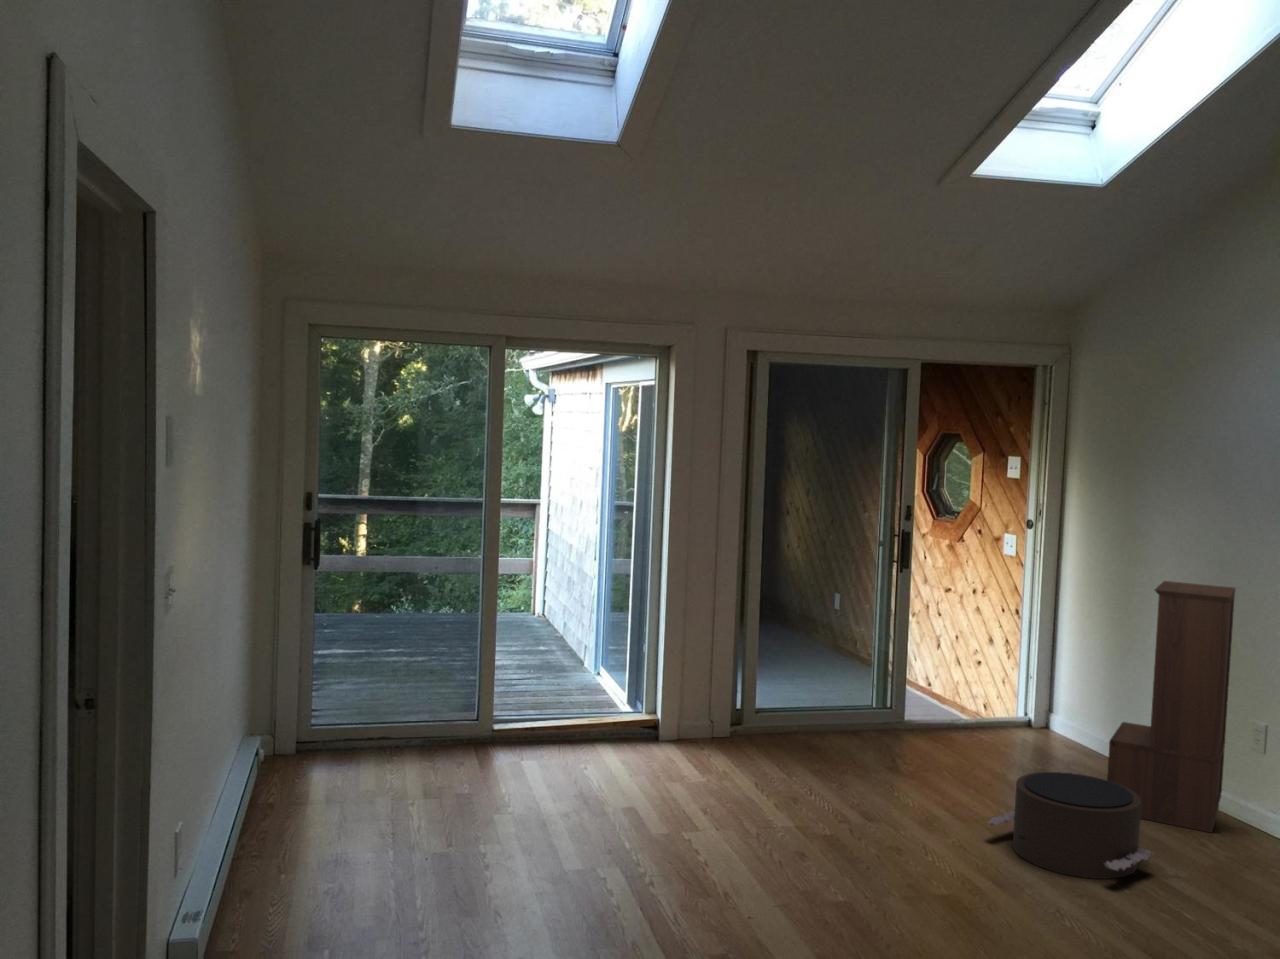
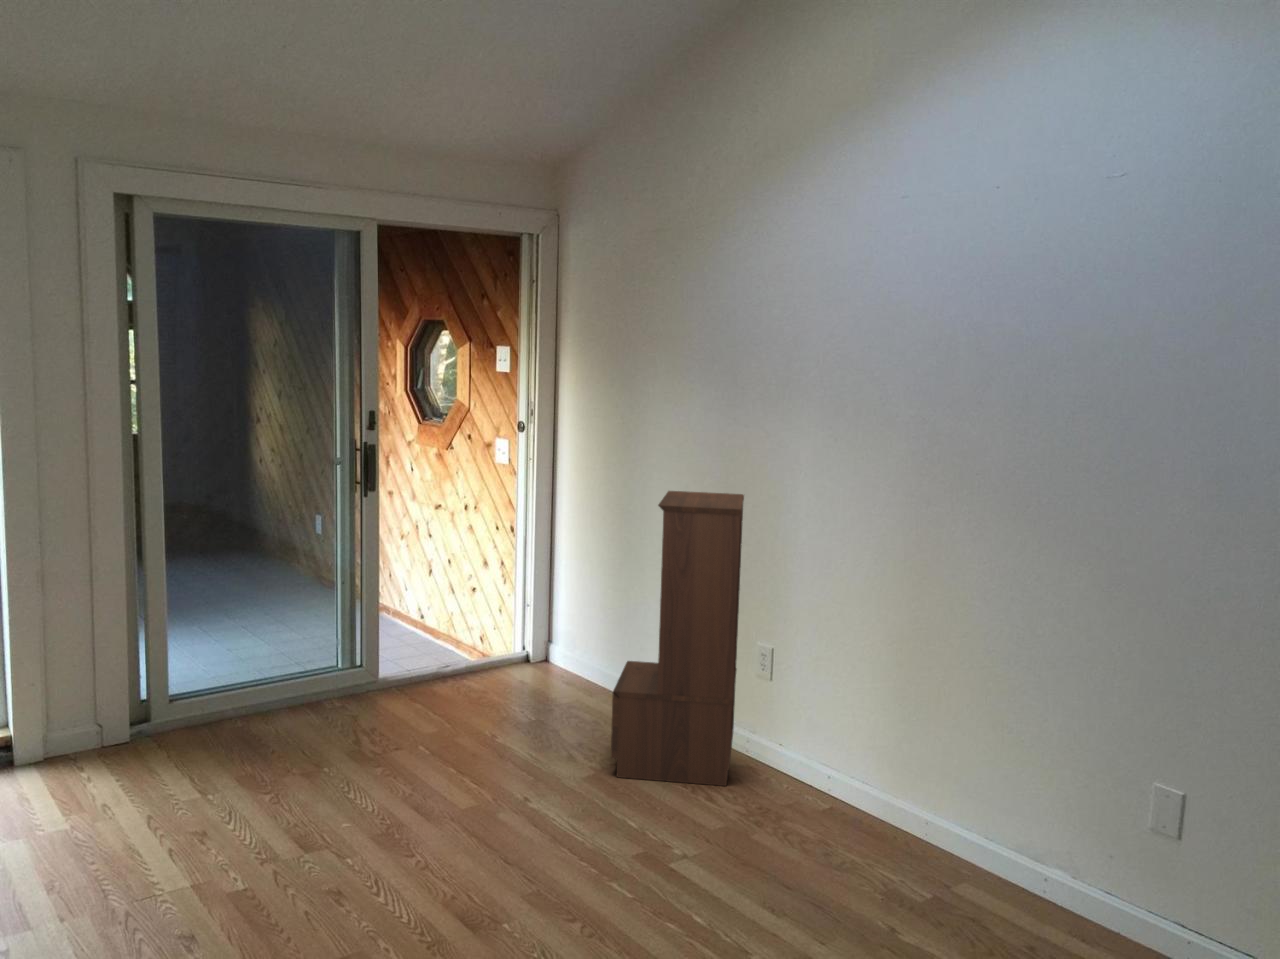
pouf: present [988,772,1153,879] -> none [462,749,666,897]

